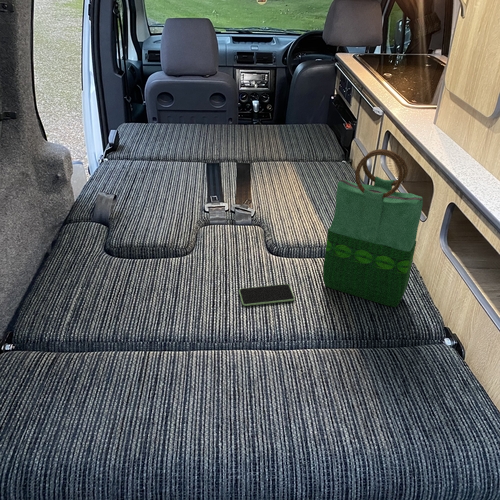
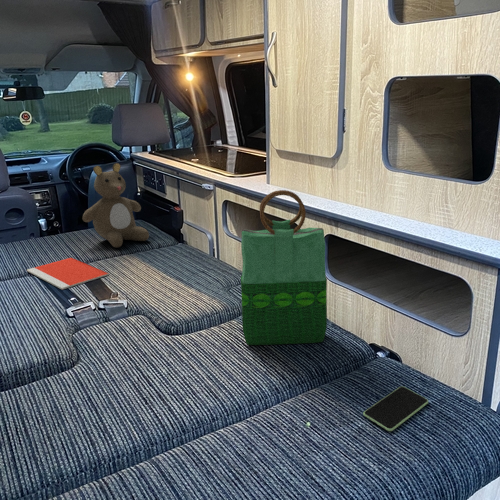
teddy bear: none [262,69,320,153] -> present [83,163,149,248]
notebook: none [202,154,260,184] -> present [27,258,109,290]
smartphone: present [239,284,295,306] -> present [363,386,428,431]

